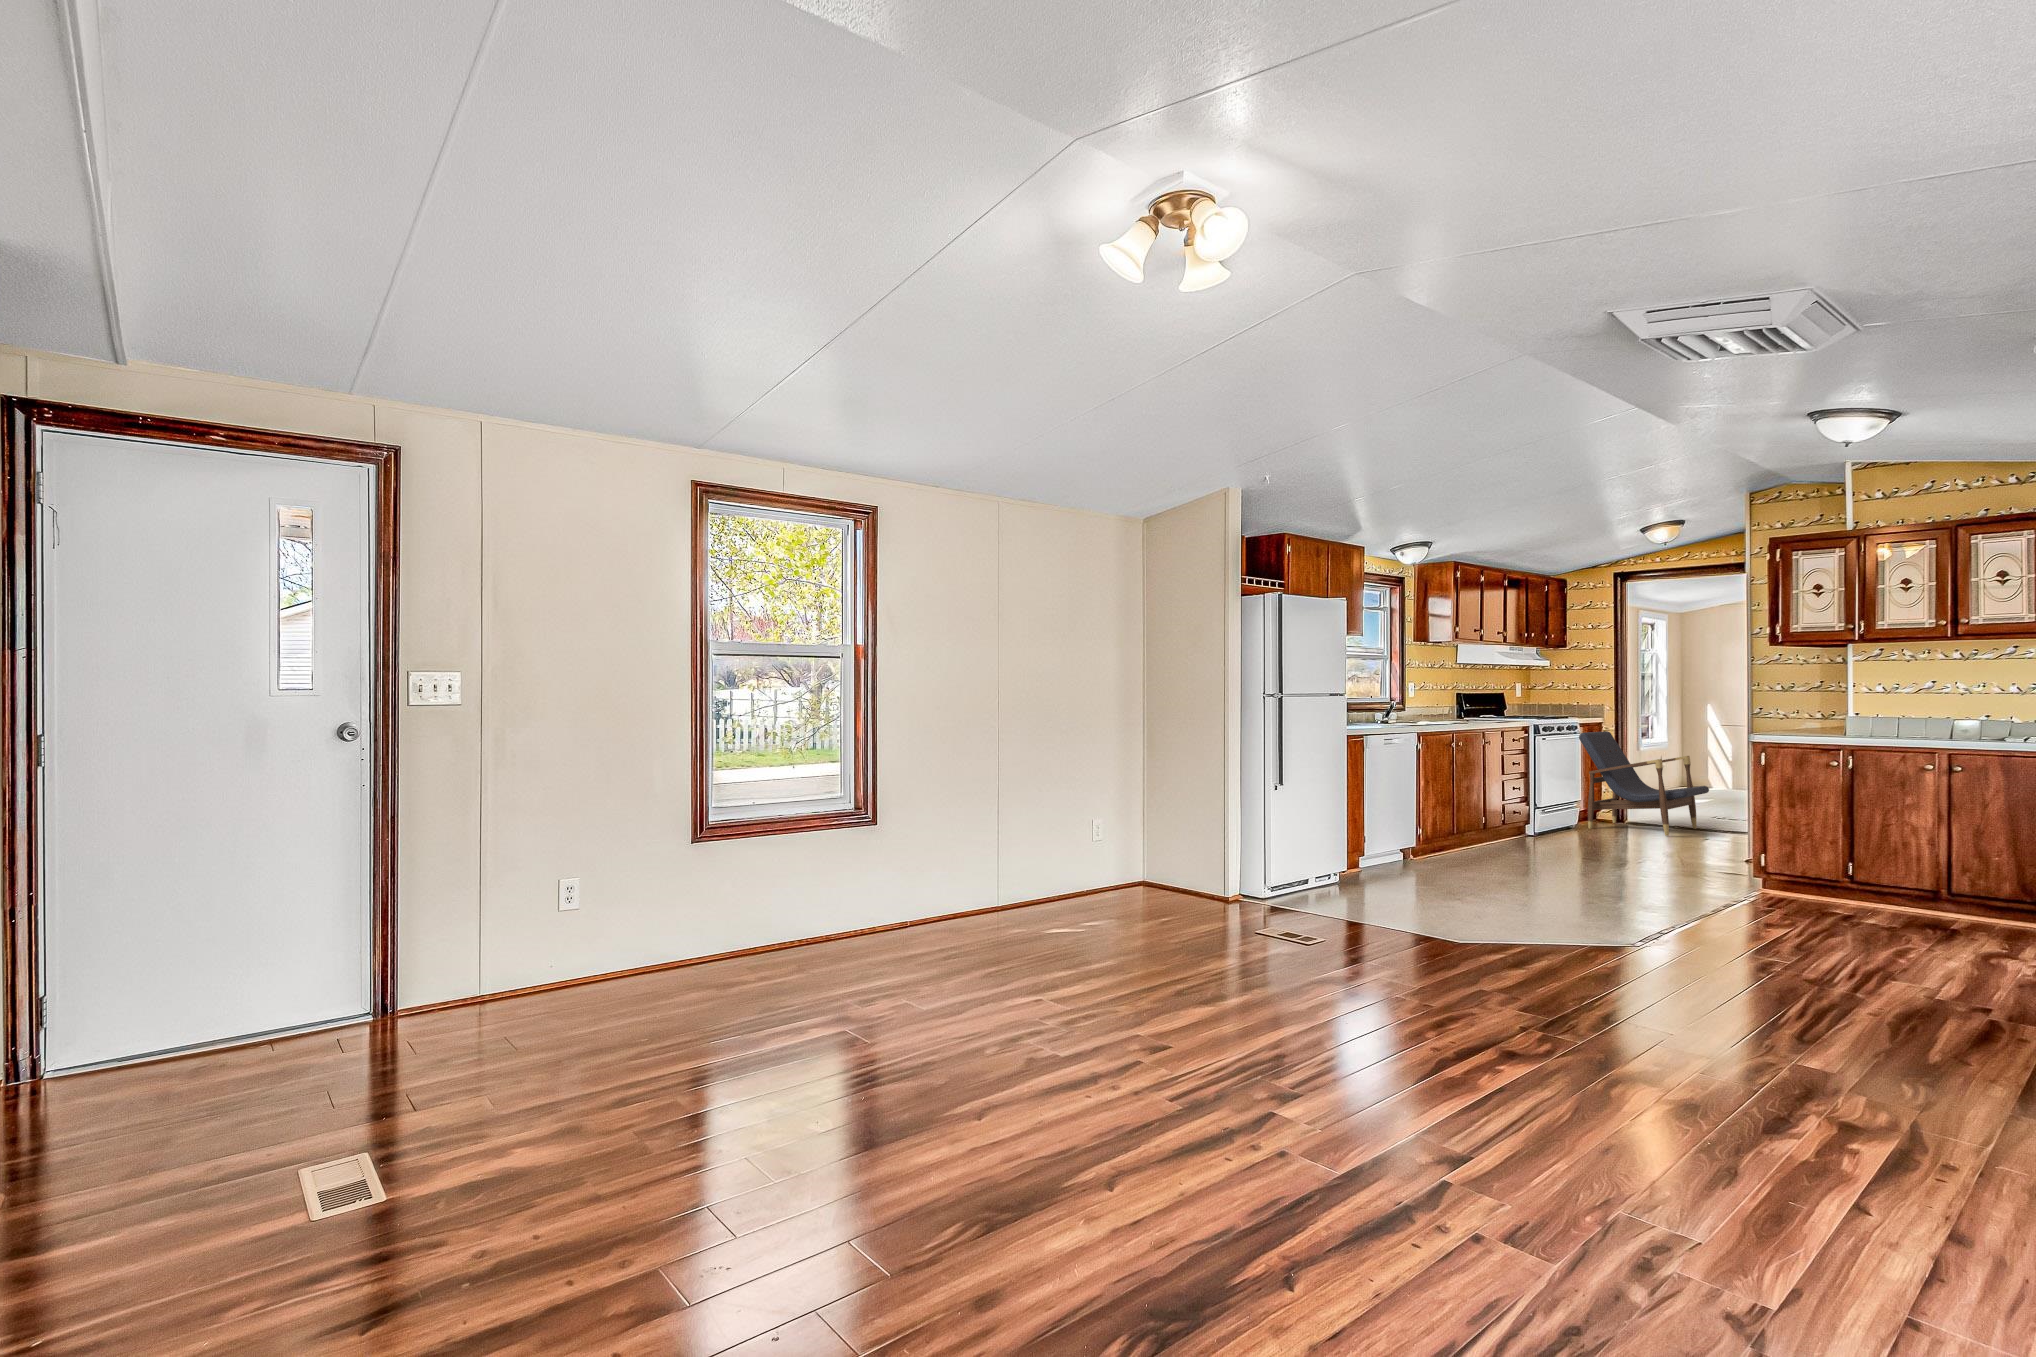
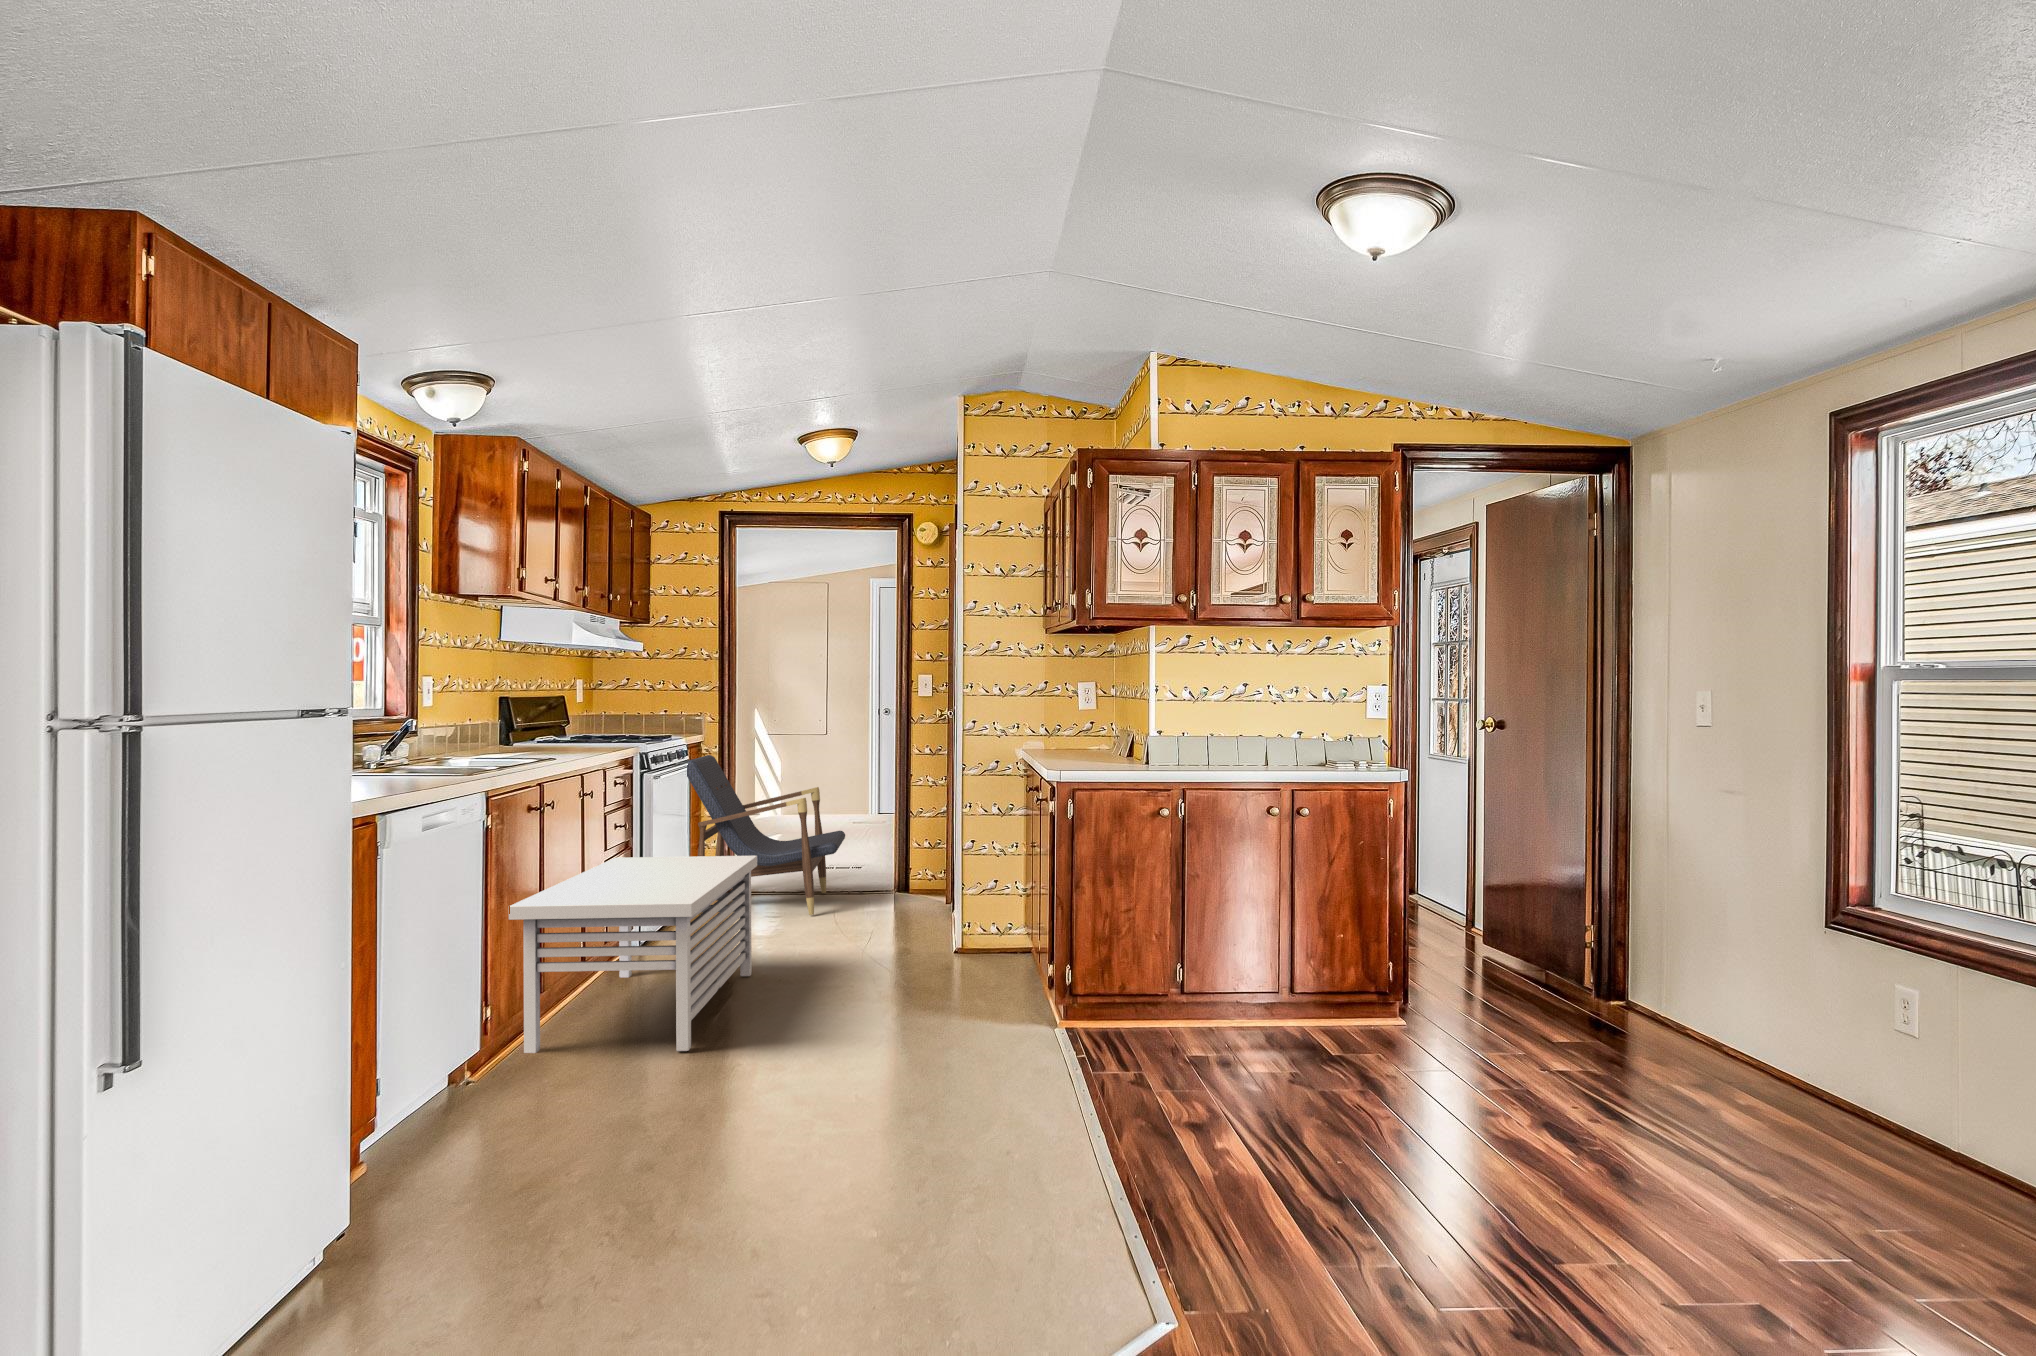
storage bench: none [1434,779,1591,866] -> present [509,856,757,1053]

